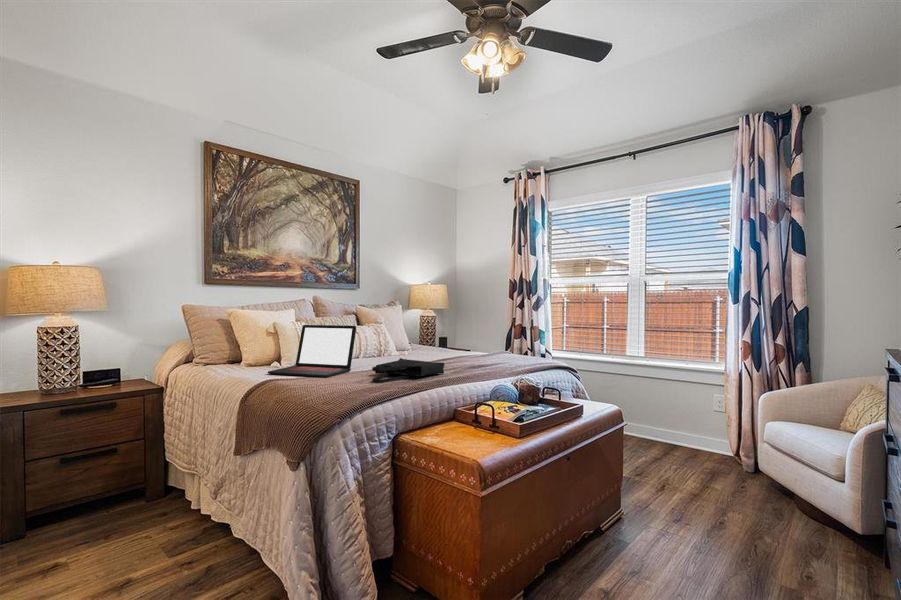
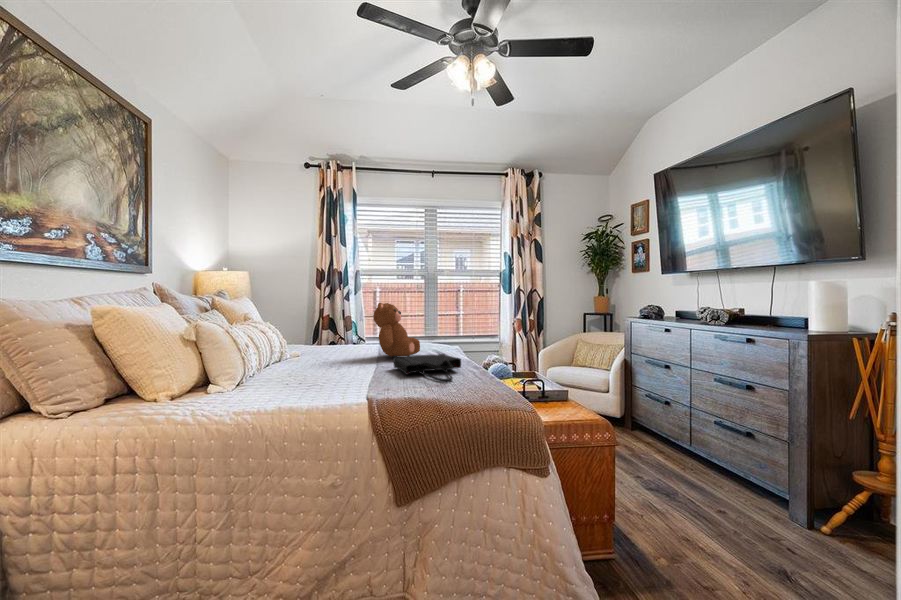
teddy bear: none [425,310,472,365] -> present [373,303,420,356]
laptop: present [268,325,356,377] -> none [266,324,375,403]

